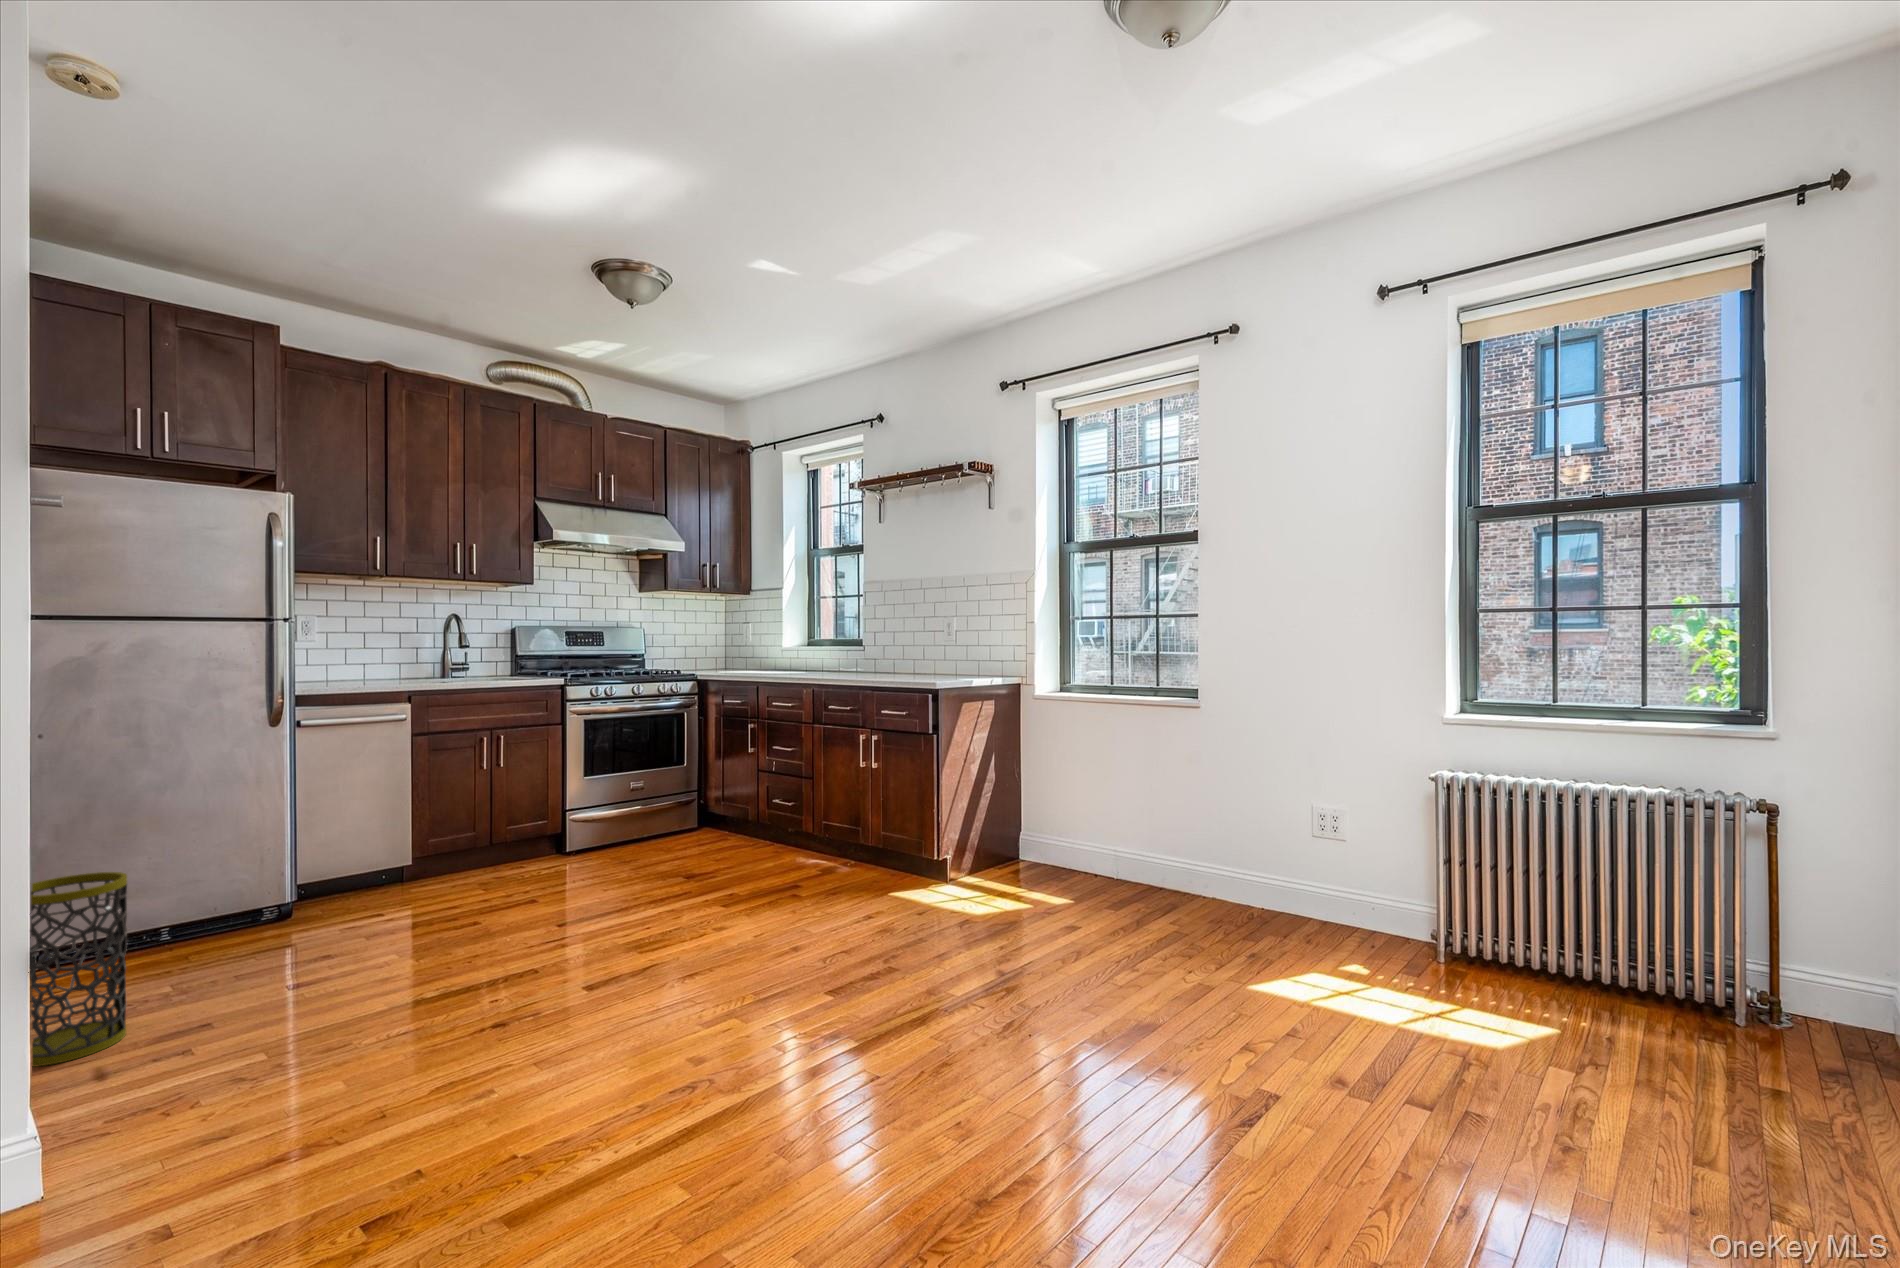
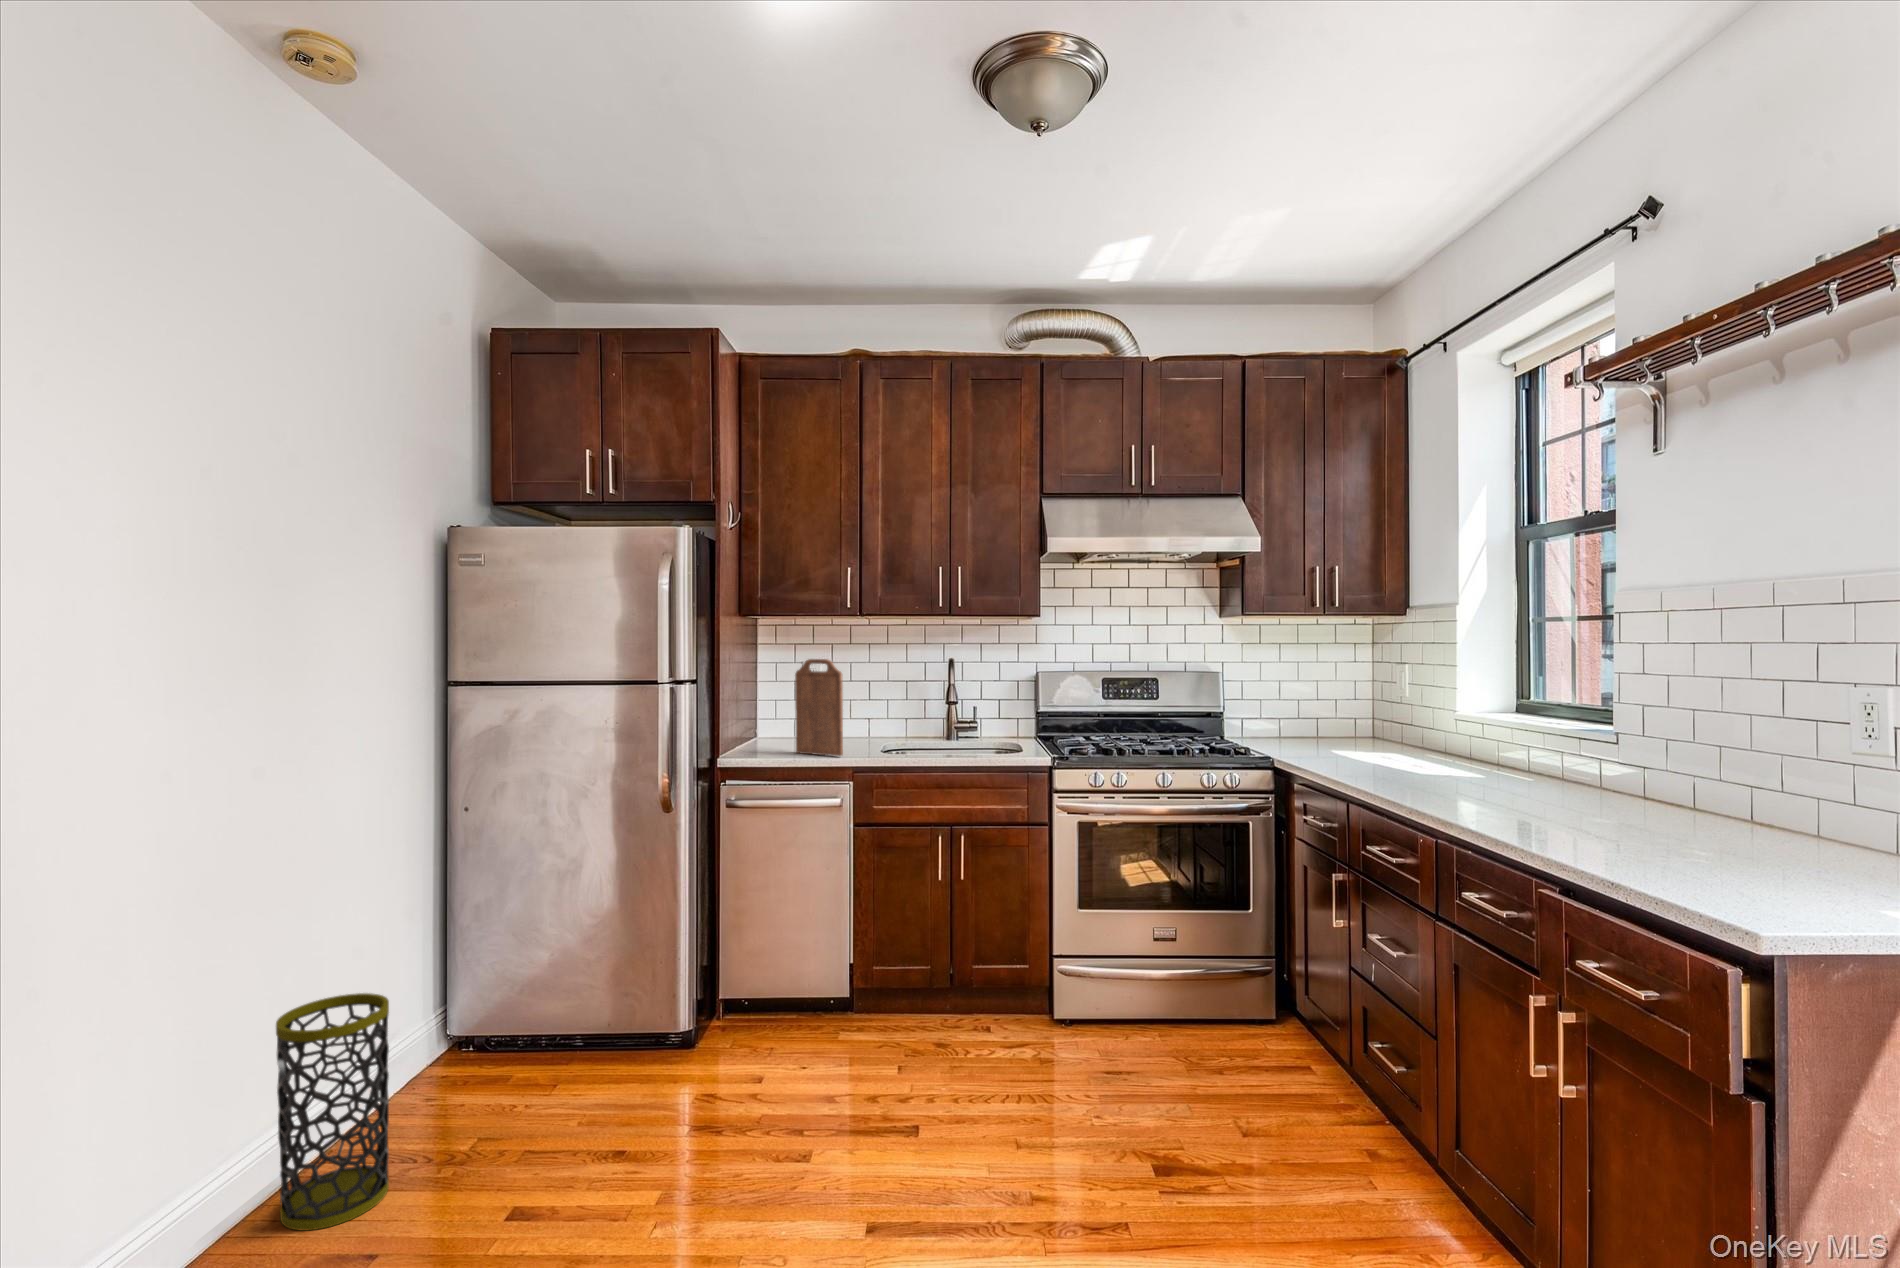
cutting board: none [338,610,392,687] -> present [795,659,843,756]

